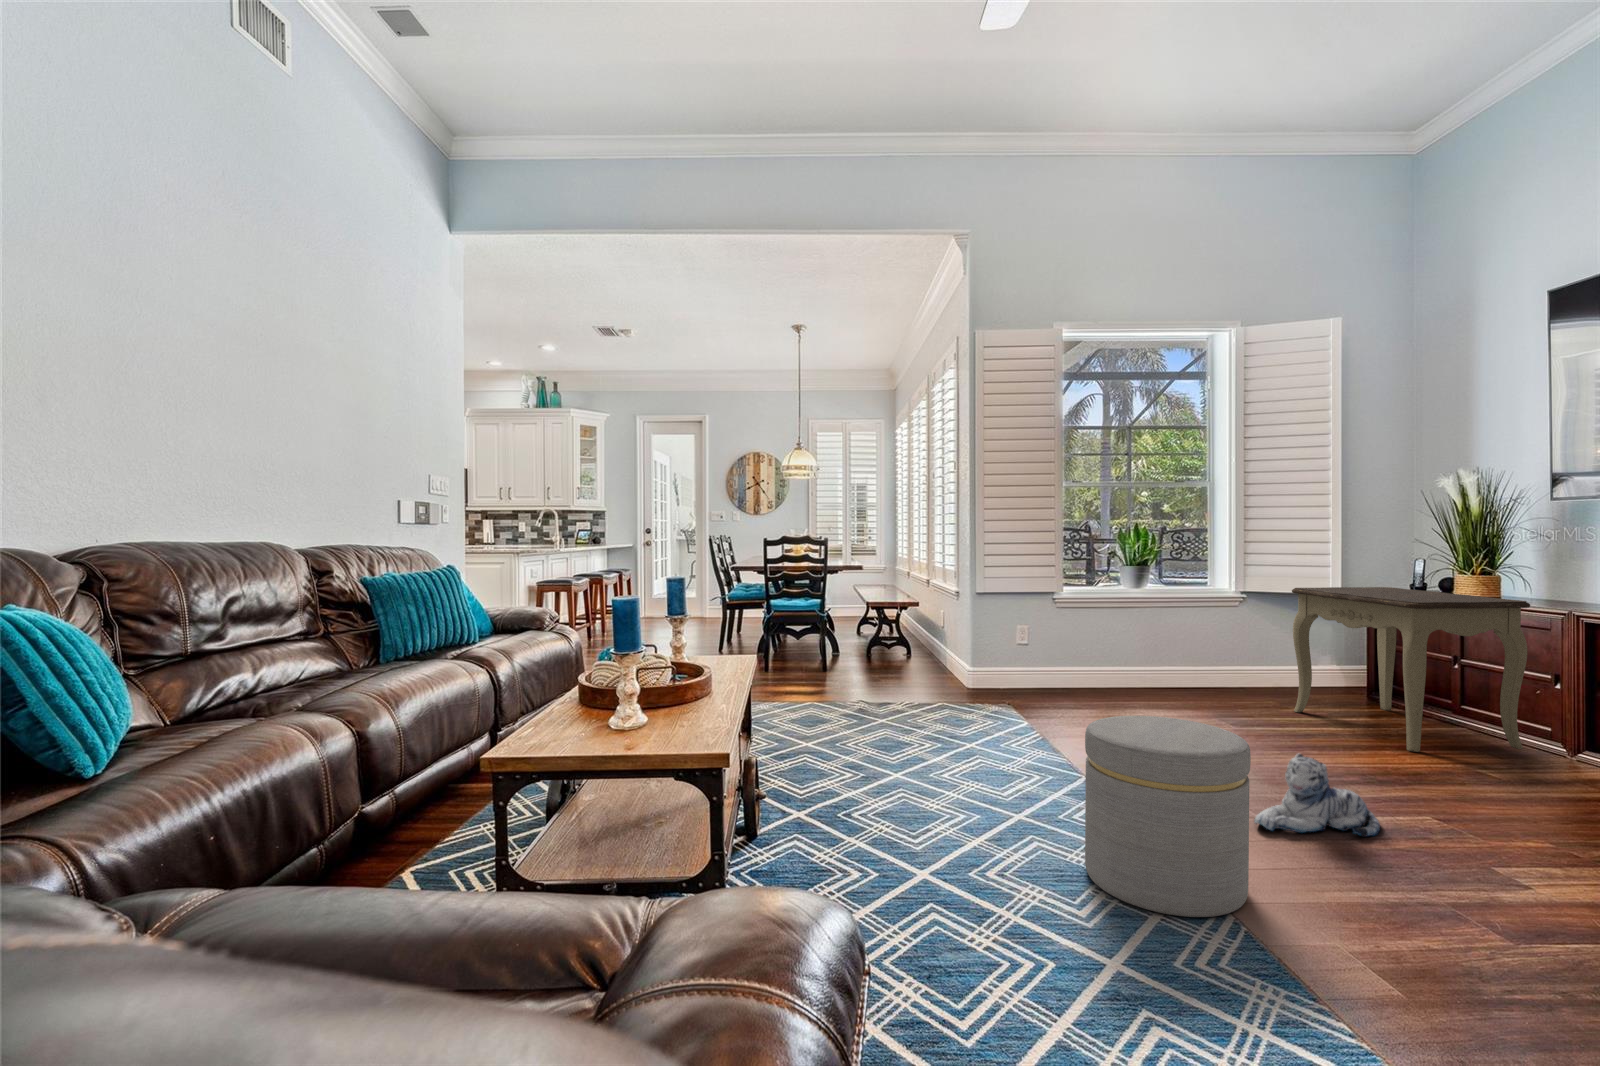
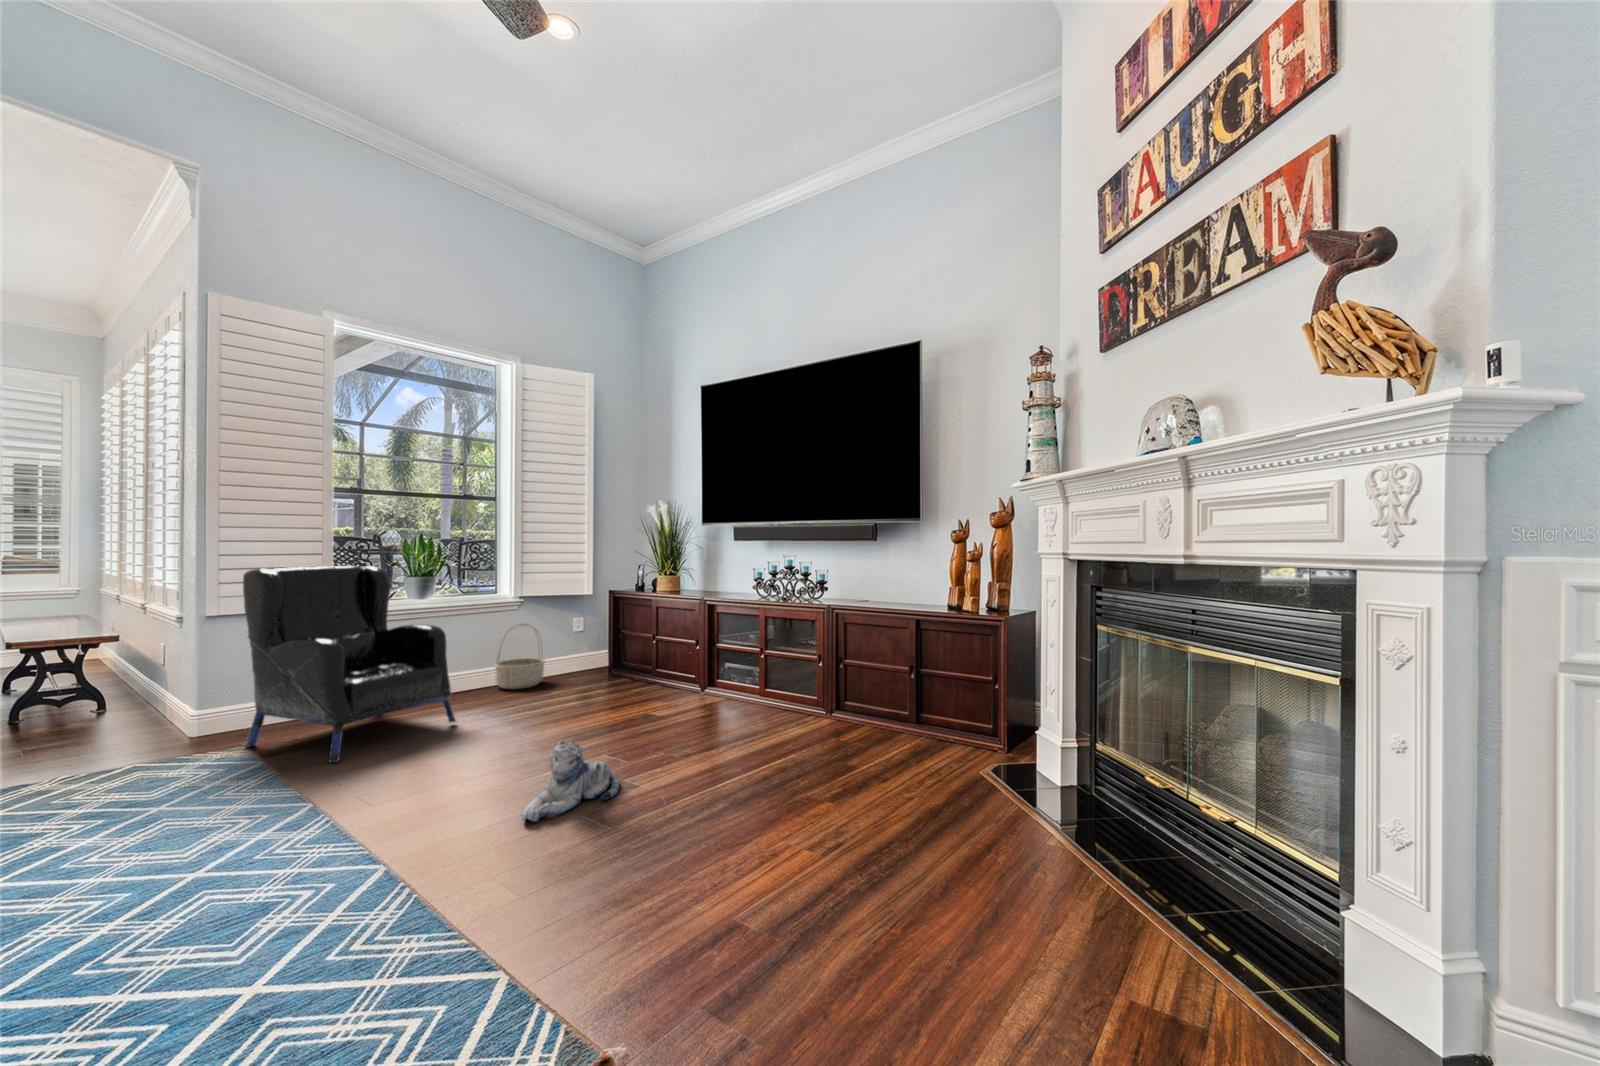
armchair: none [1001,553,1179,731] -> present [243,566,456,762]
side table: present [1292,587,1530,752] -> none [556,587,699,709]
basket: none [1216,624,1279,701] -> present [495,624,545,689]
ottoman: present [1085,716,1251,917] -> none [313,743,518,1000]

